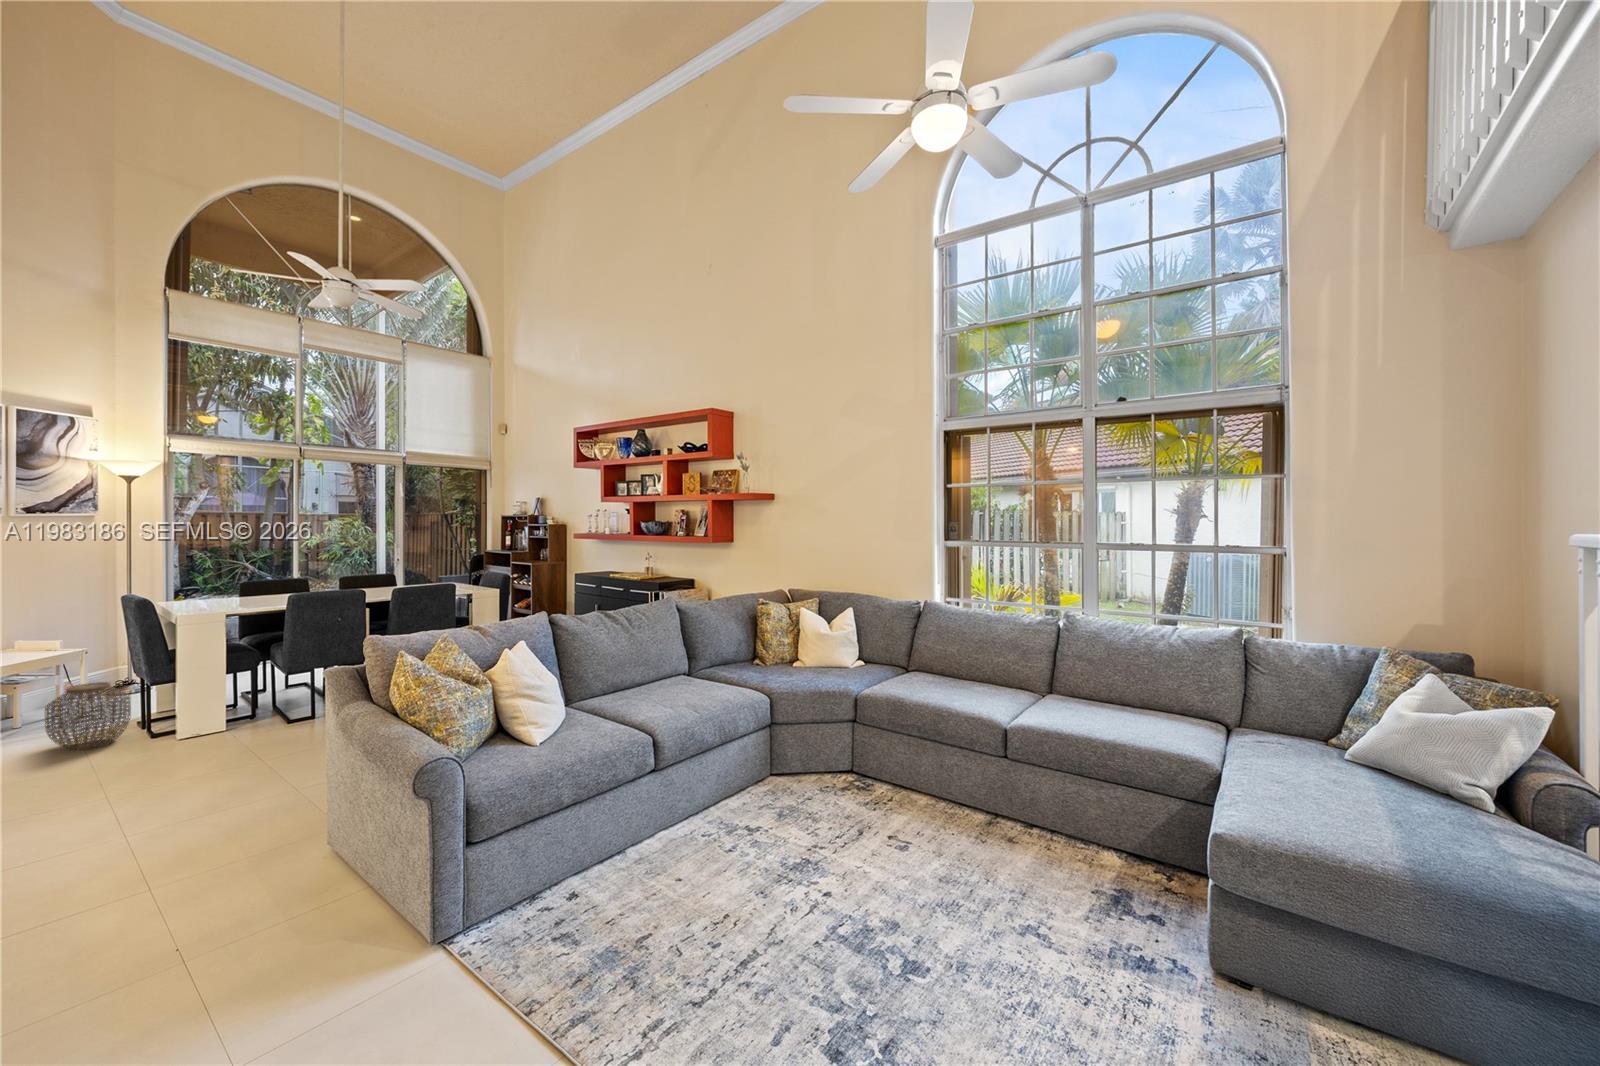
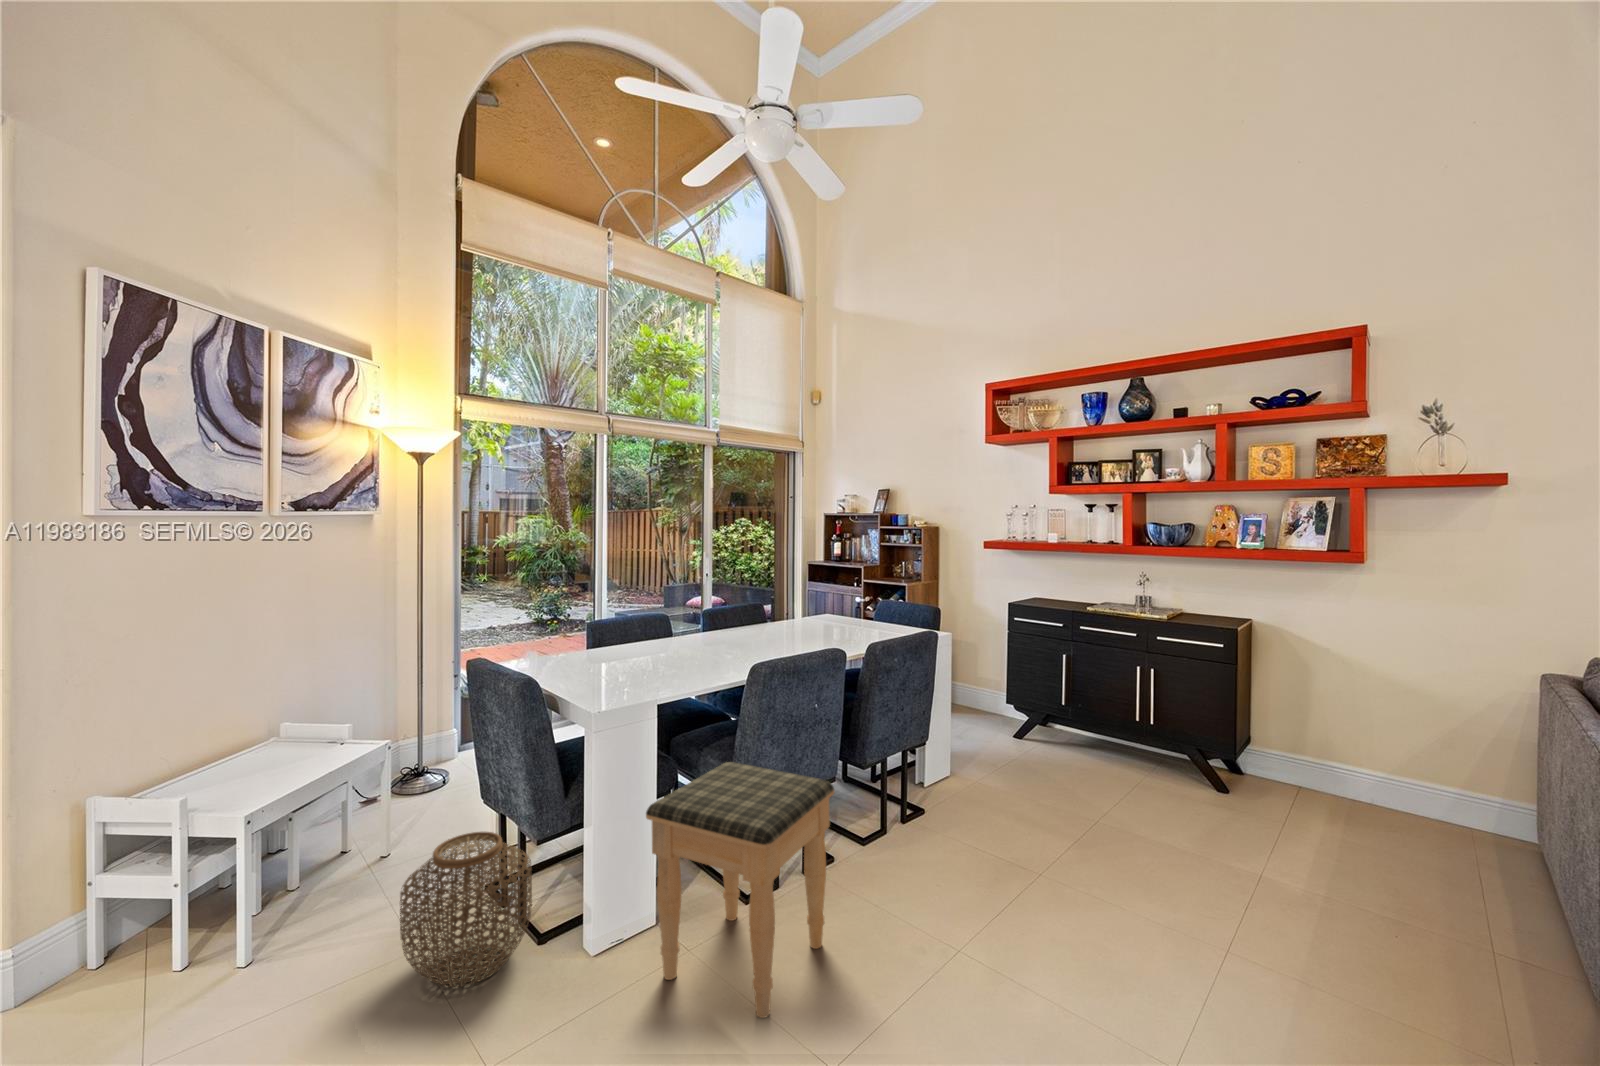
footstool: none [177,651,294,754] -> present [646,762,834,1018]

